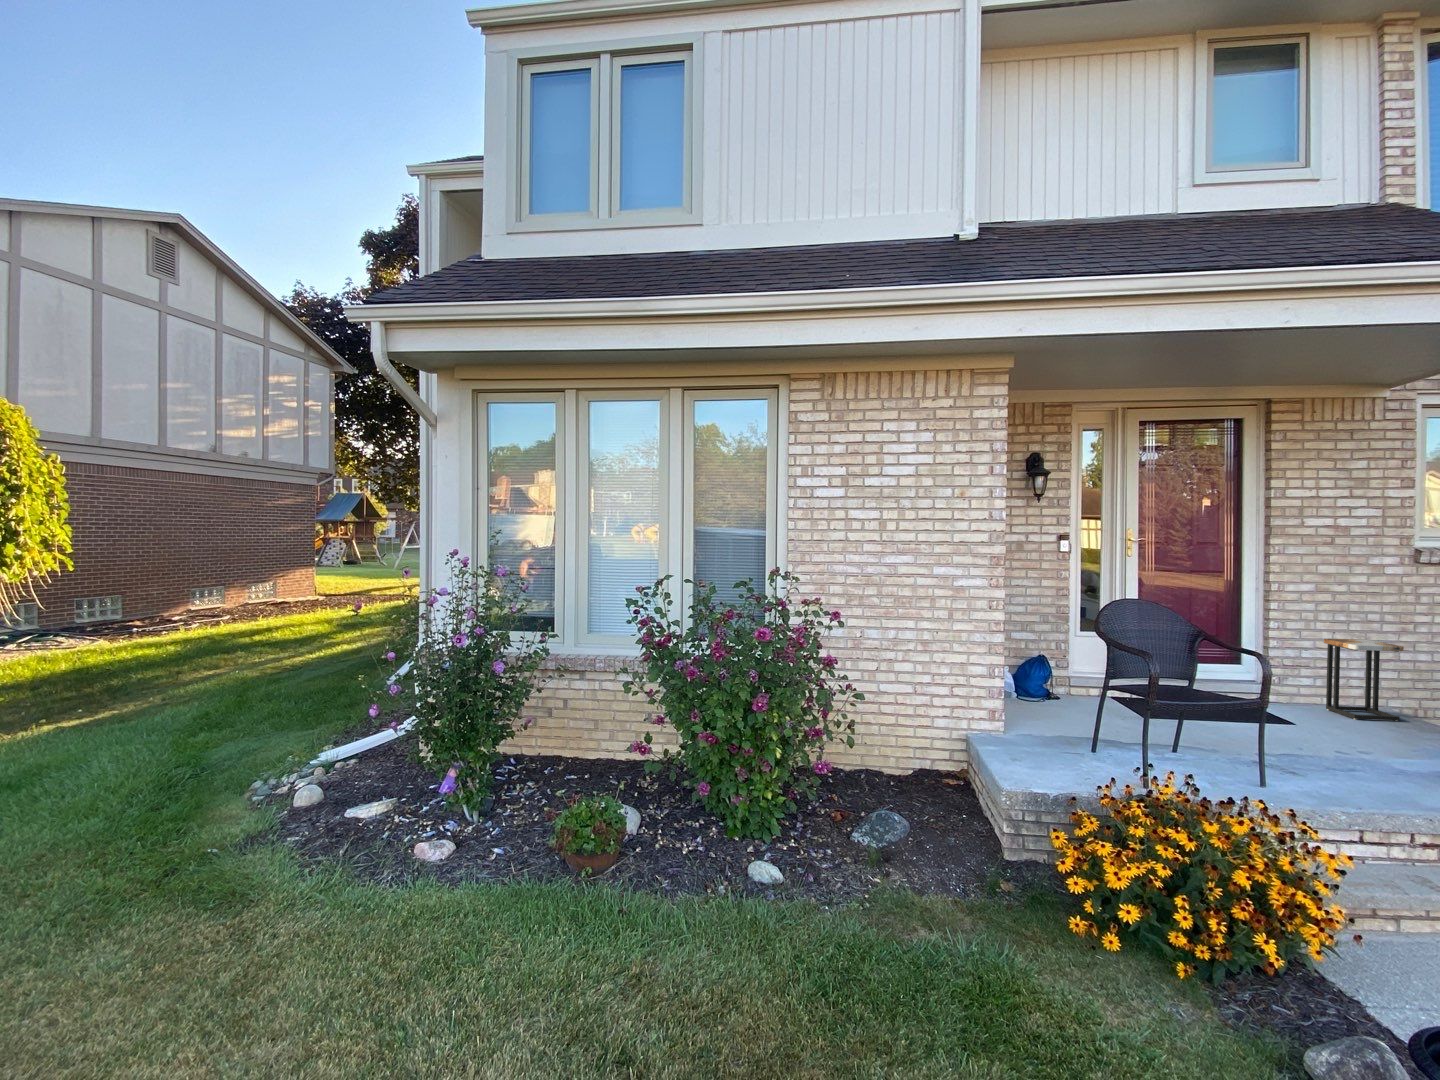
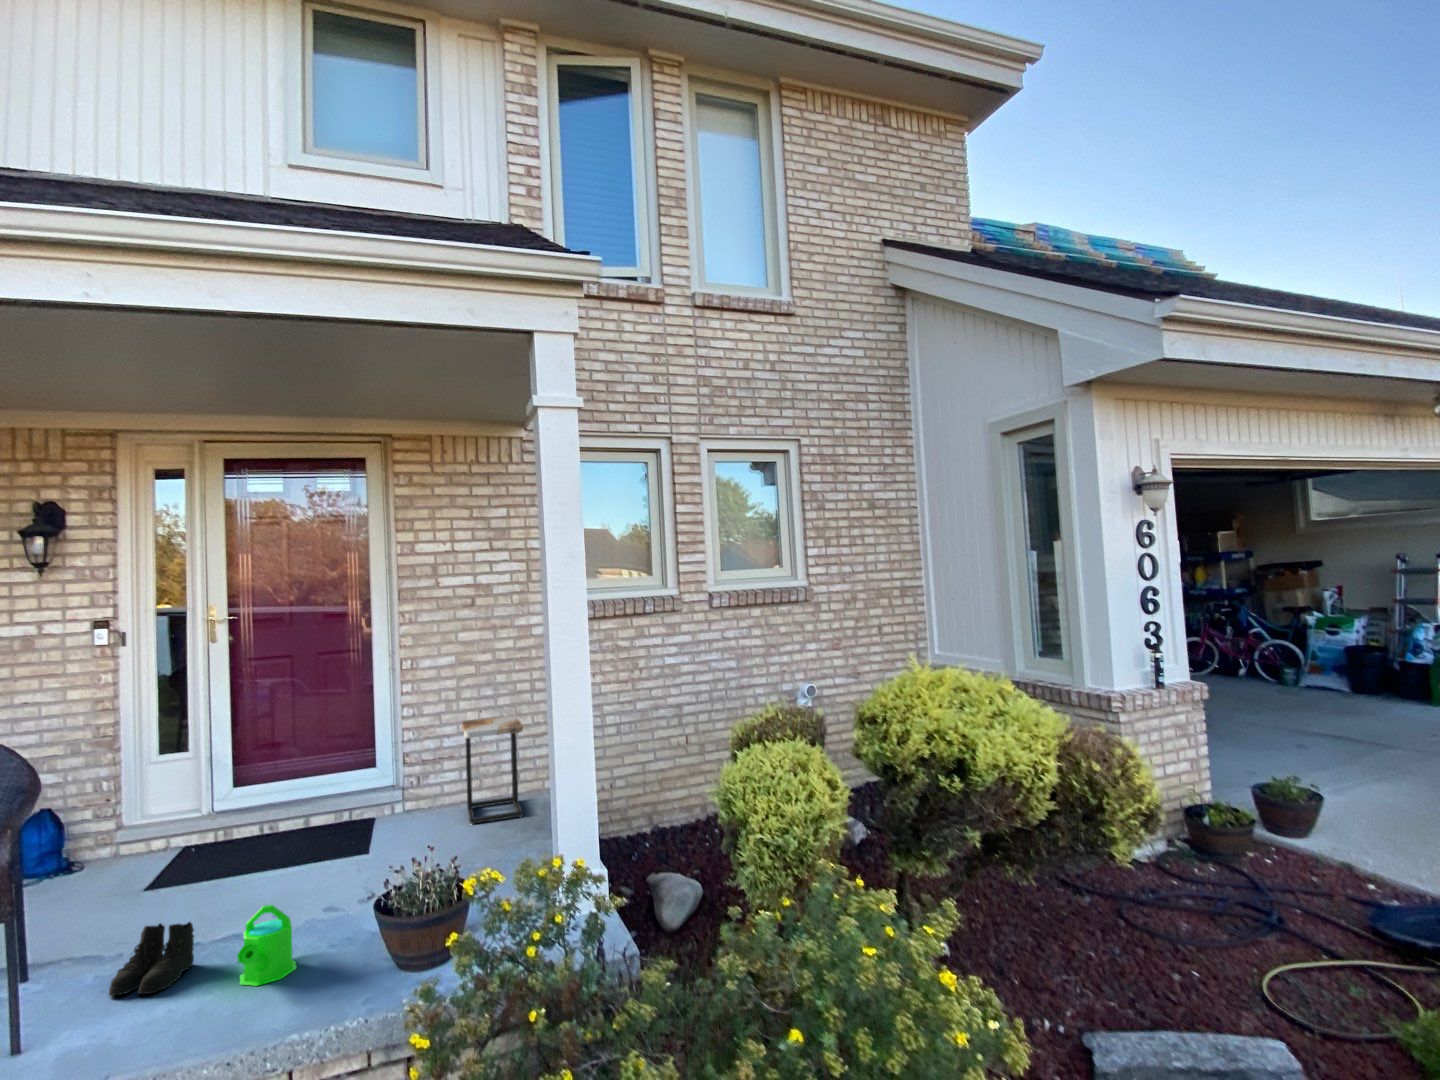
watering can: none [1342,724,1382,771] -> present [237,905,296,986]
boots: none [1258,725,1298,763] -> present [109,922,194,996]

